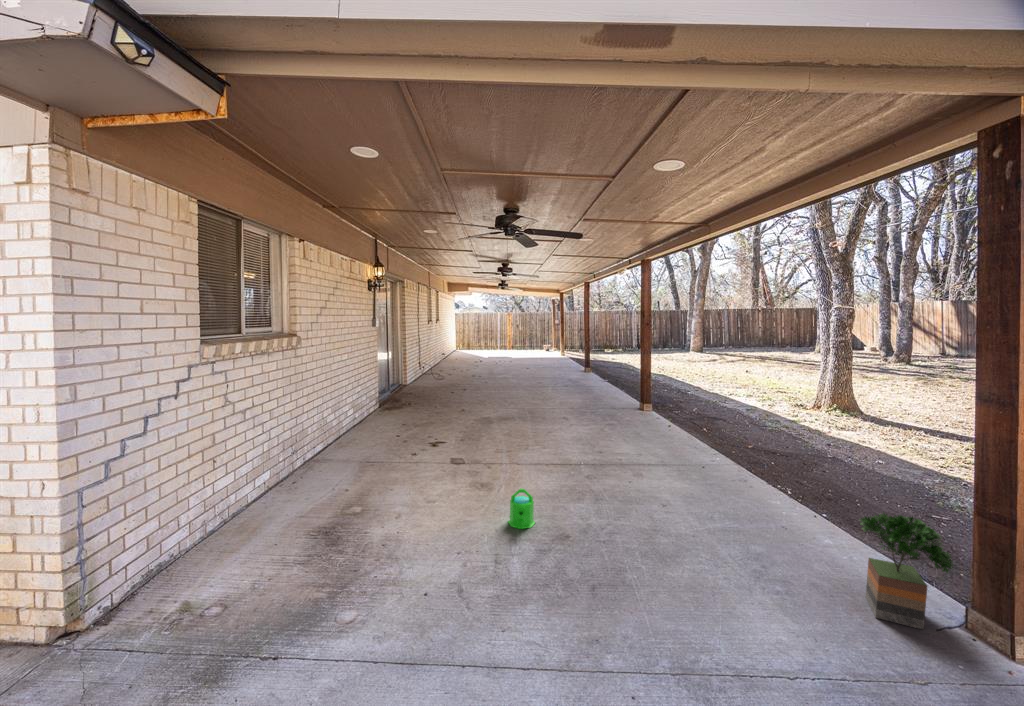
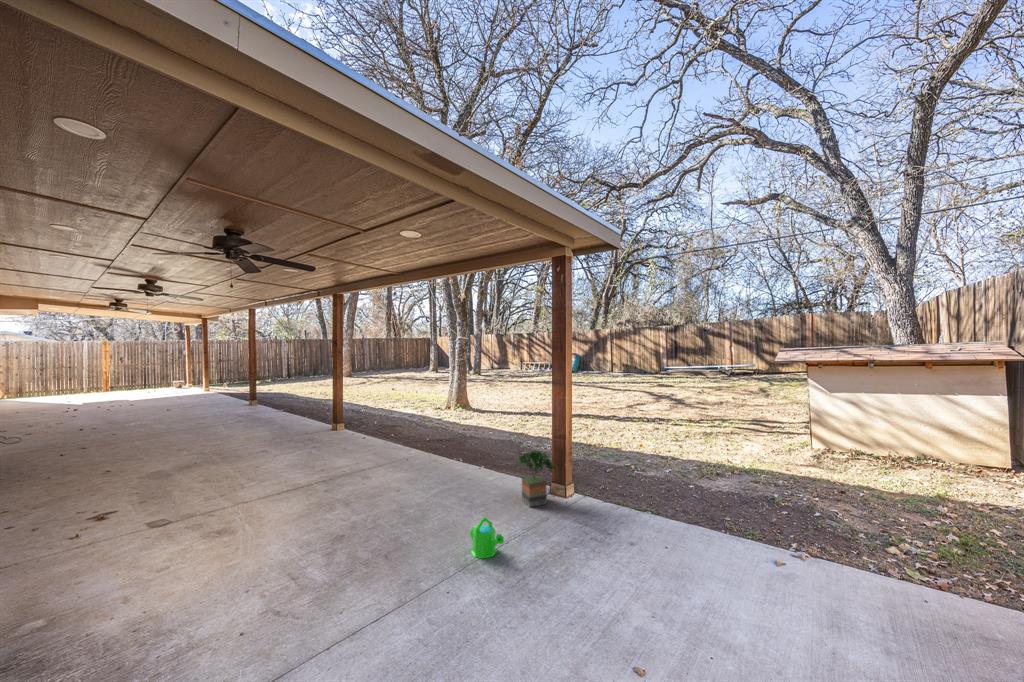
watering can: present [508,489,535,529] -> present [470,517,504,558]

